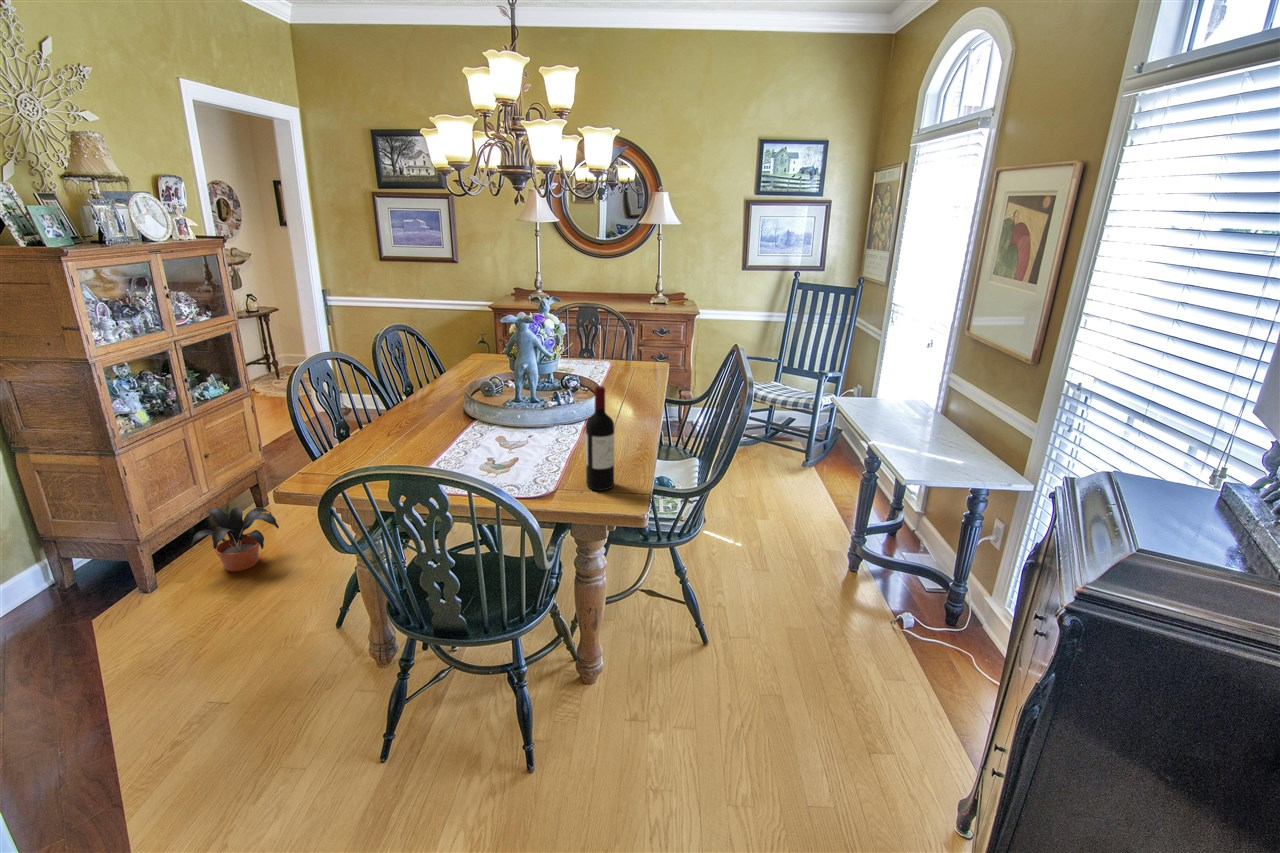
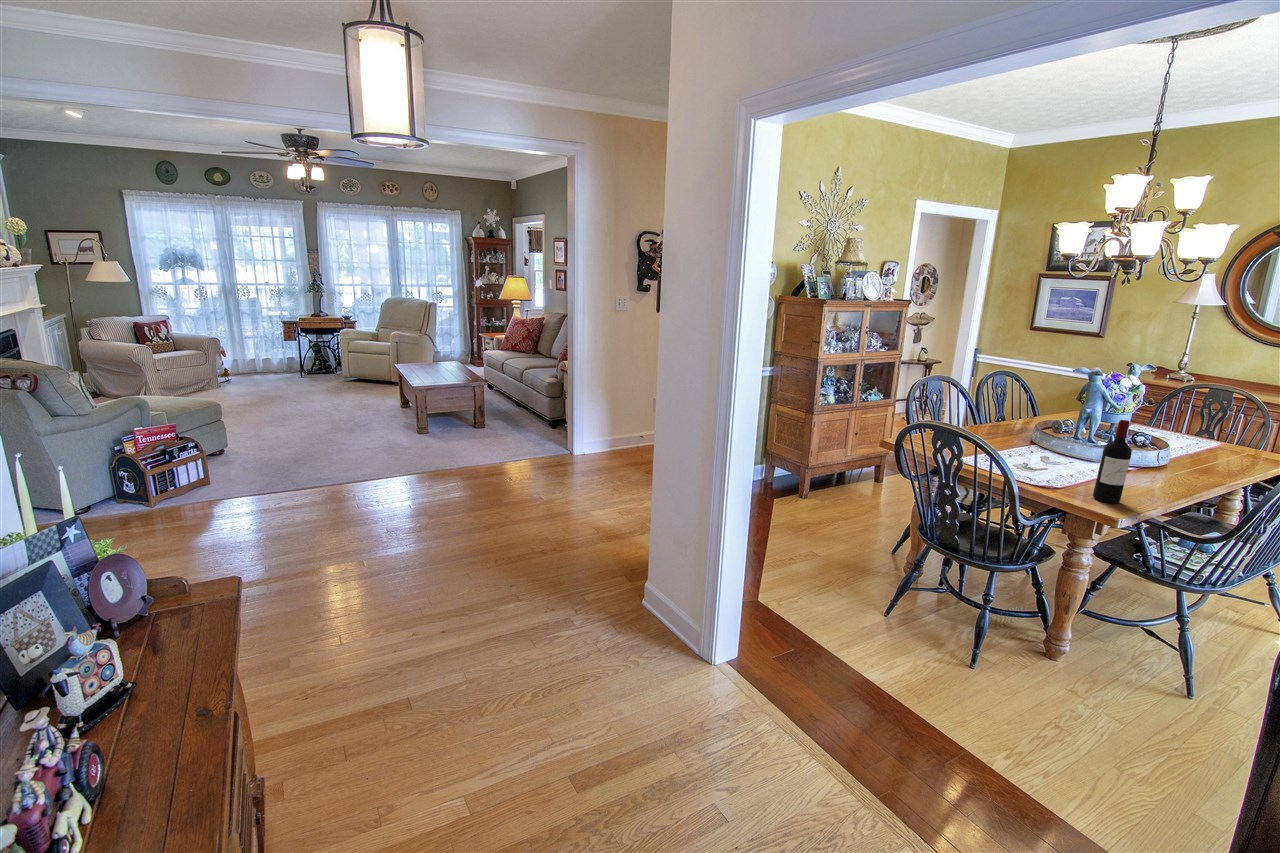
potted plant: present [191,508,279,572] -> none [831,464,881,507]

